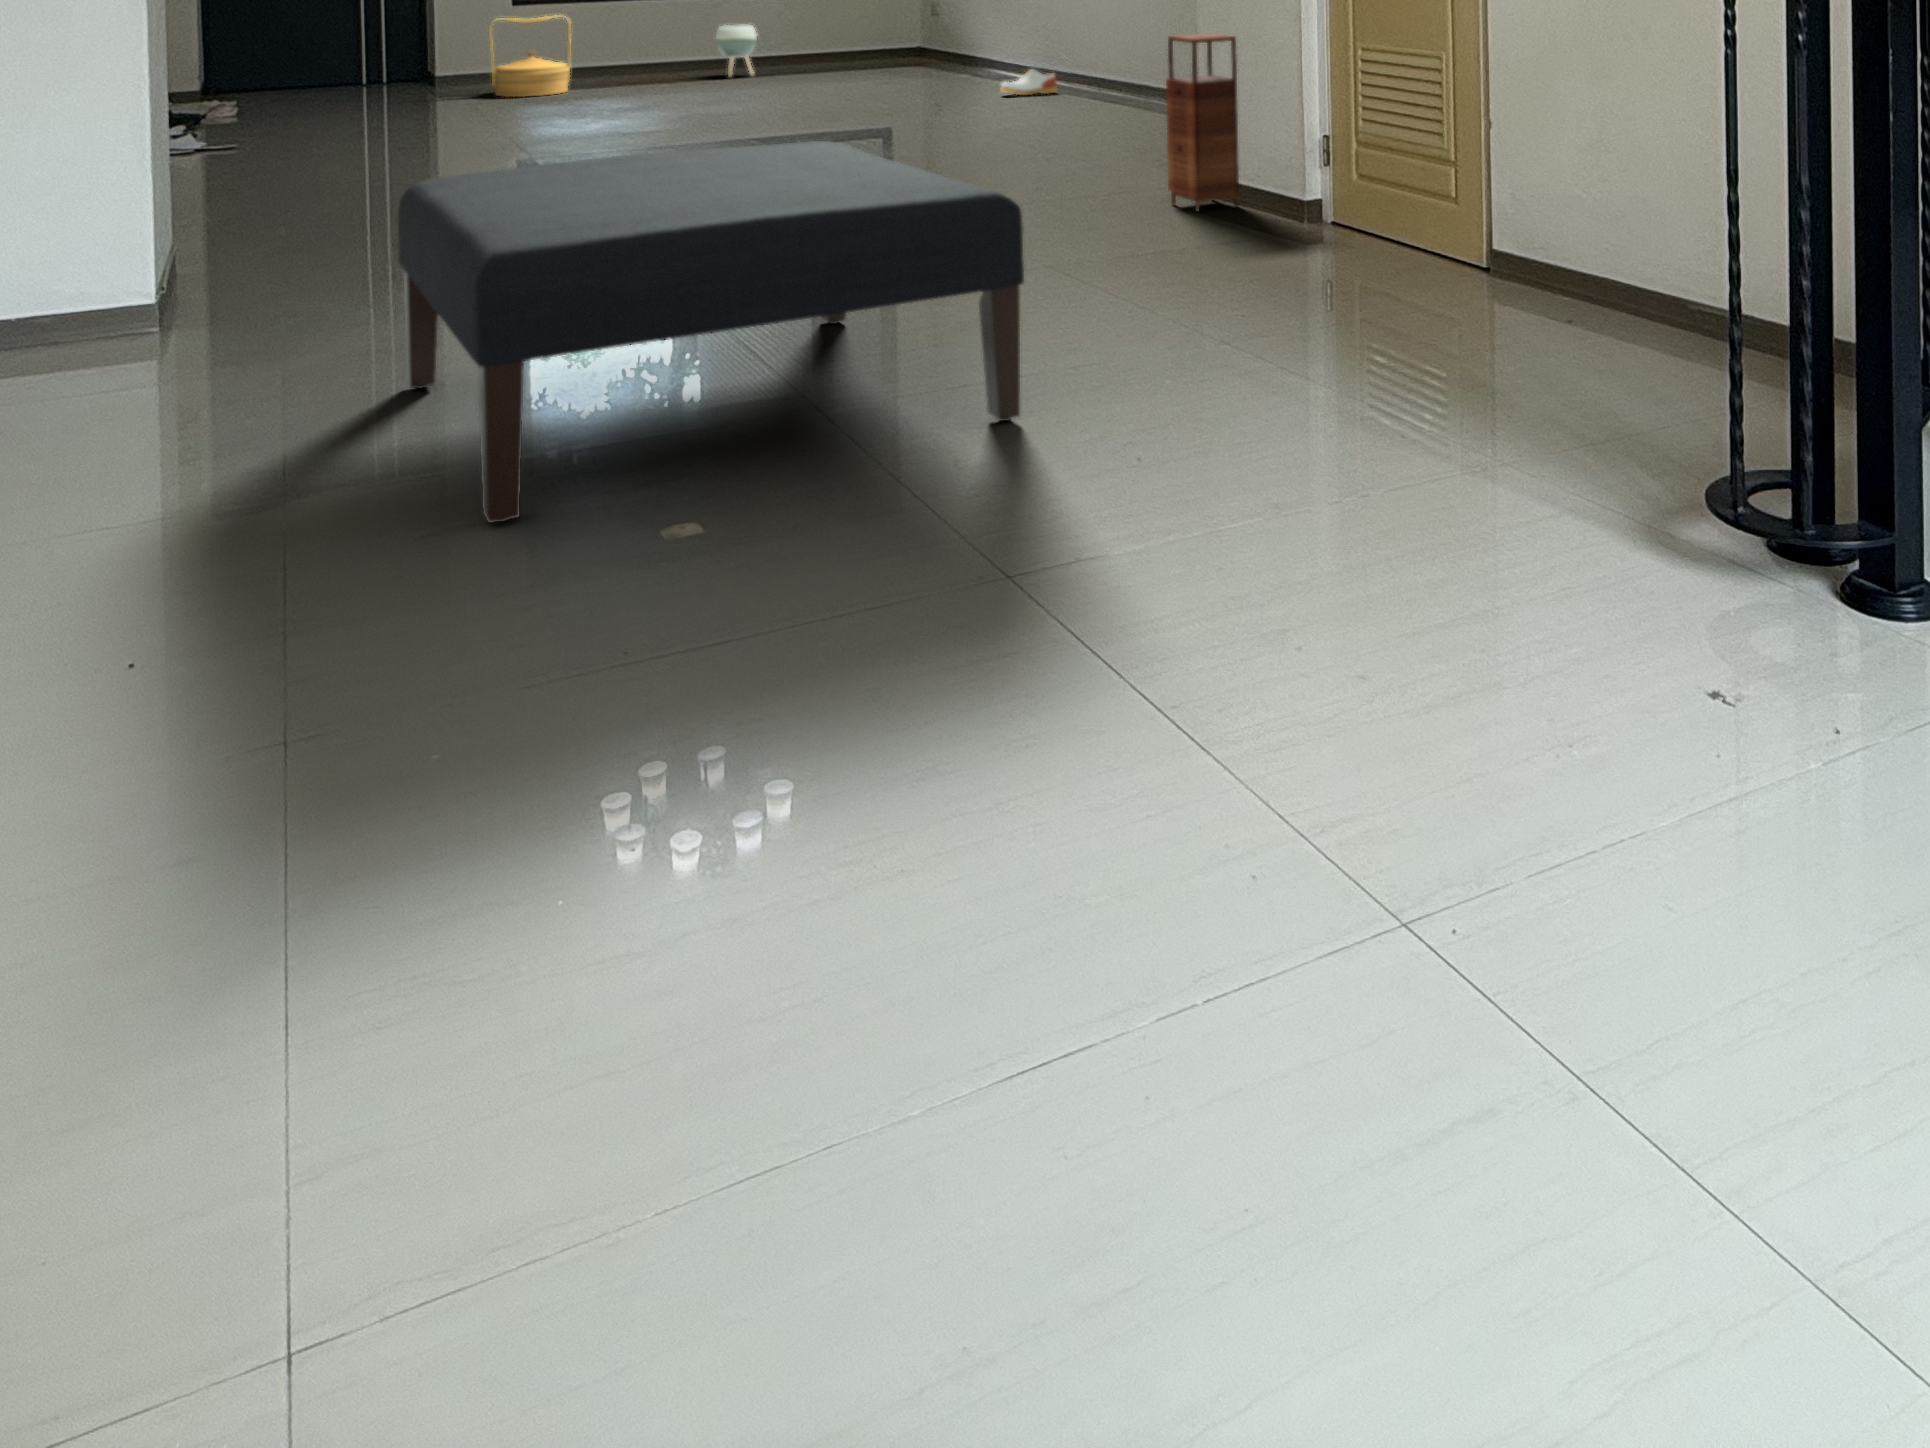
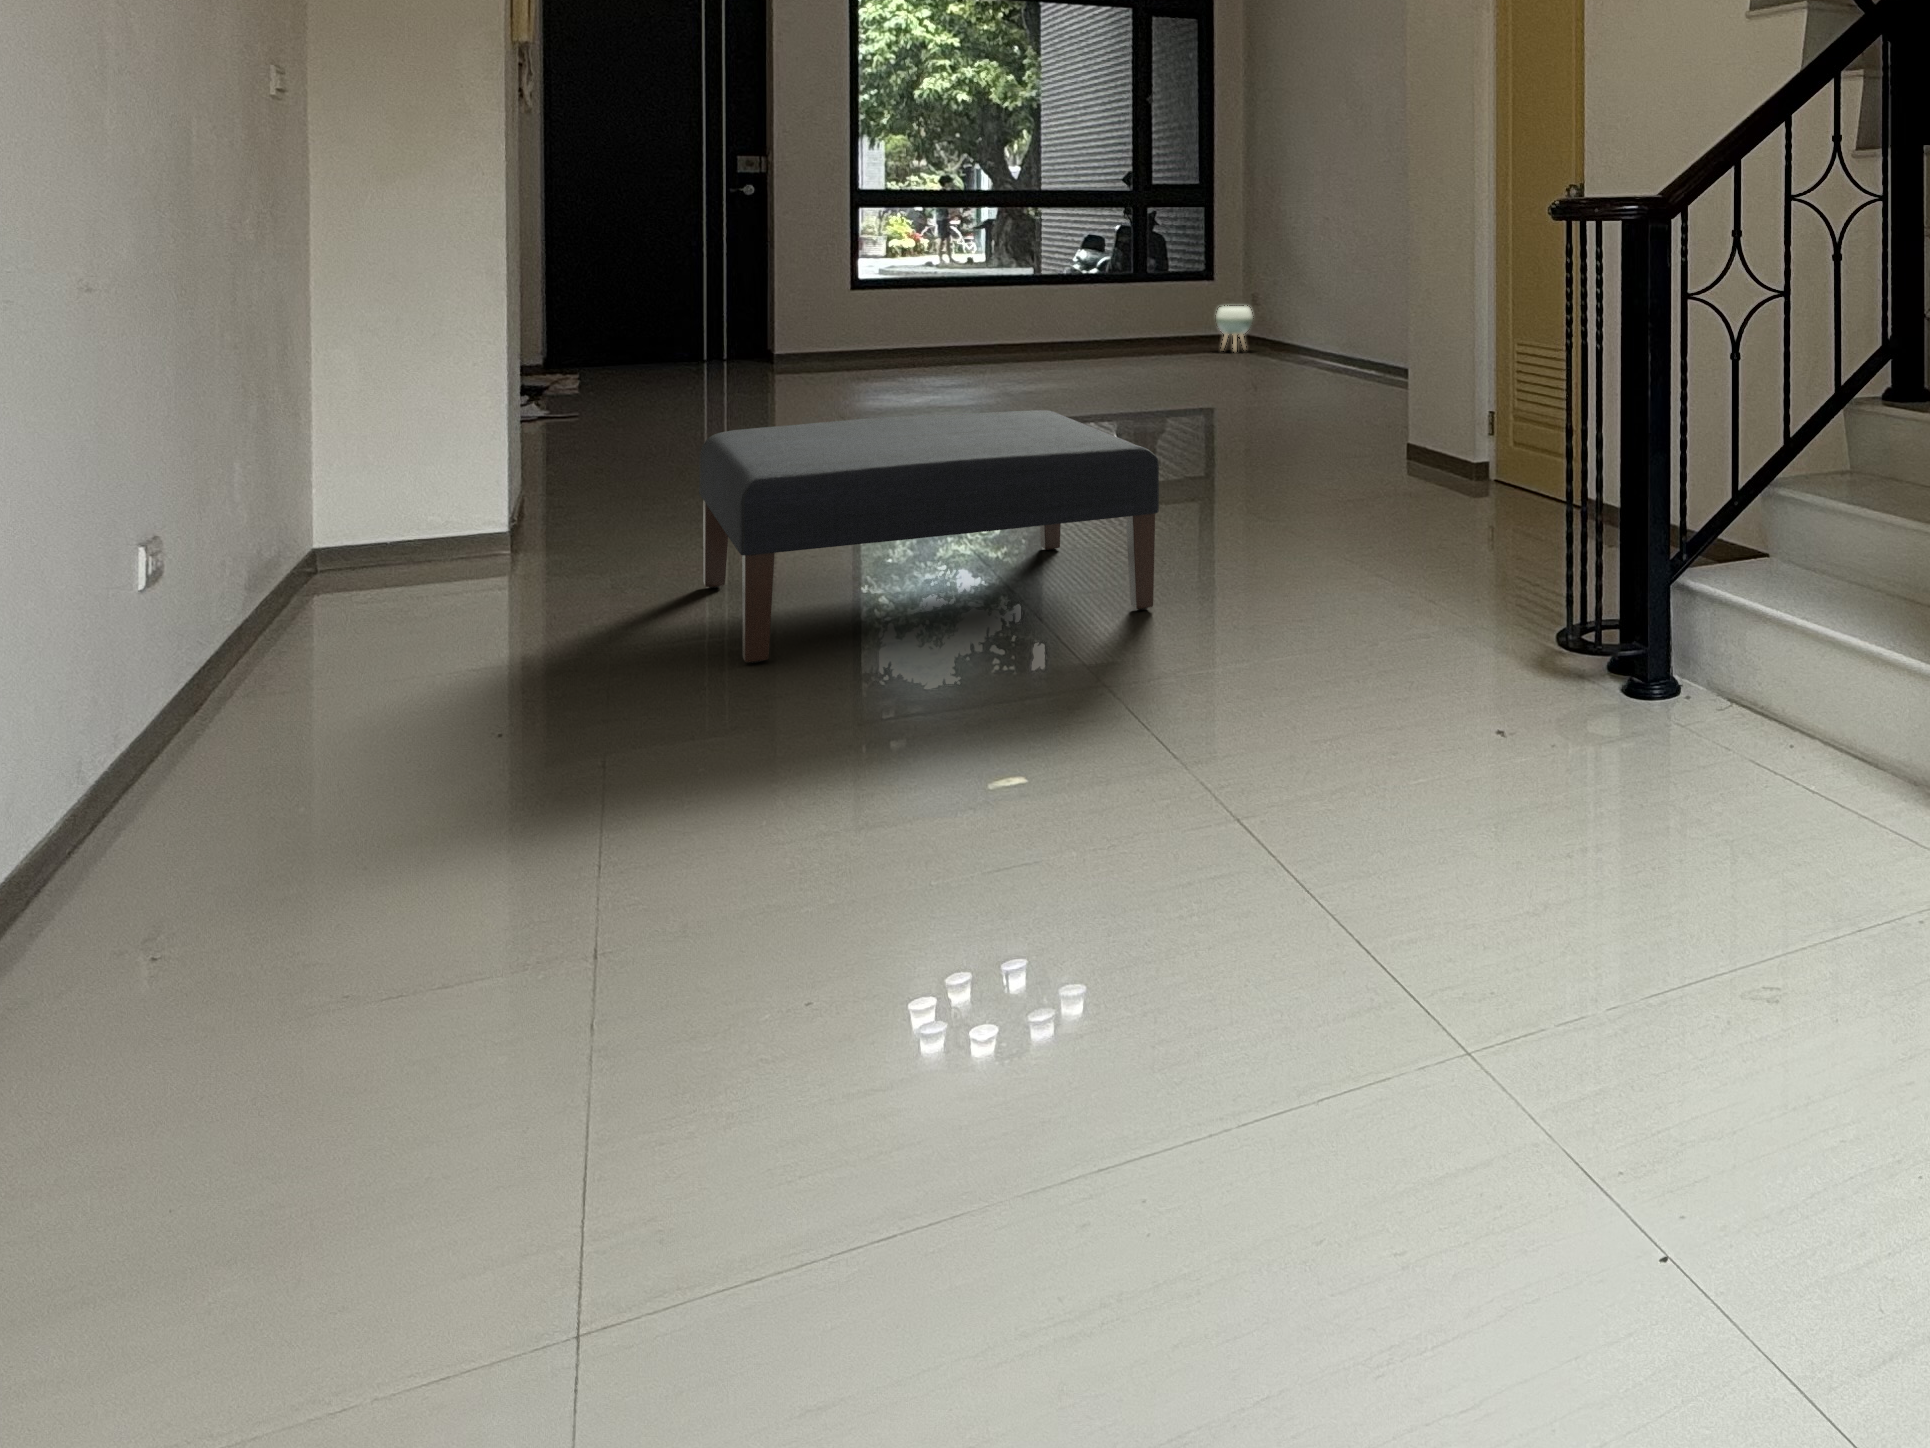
woven basket: present [489,16,571,97] -> none [826,297,905,371]
planter: present [716,25,757,76] -> present [1216,306,1253,351]
storage cabinet: present [1166,34,1239,211] -> none [1372,332,1429,476]
shoe: present [1000,69,1057,95] -> none [1294,356,1347,379]

